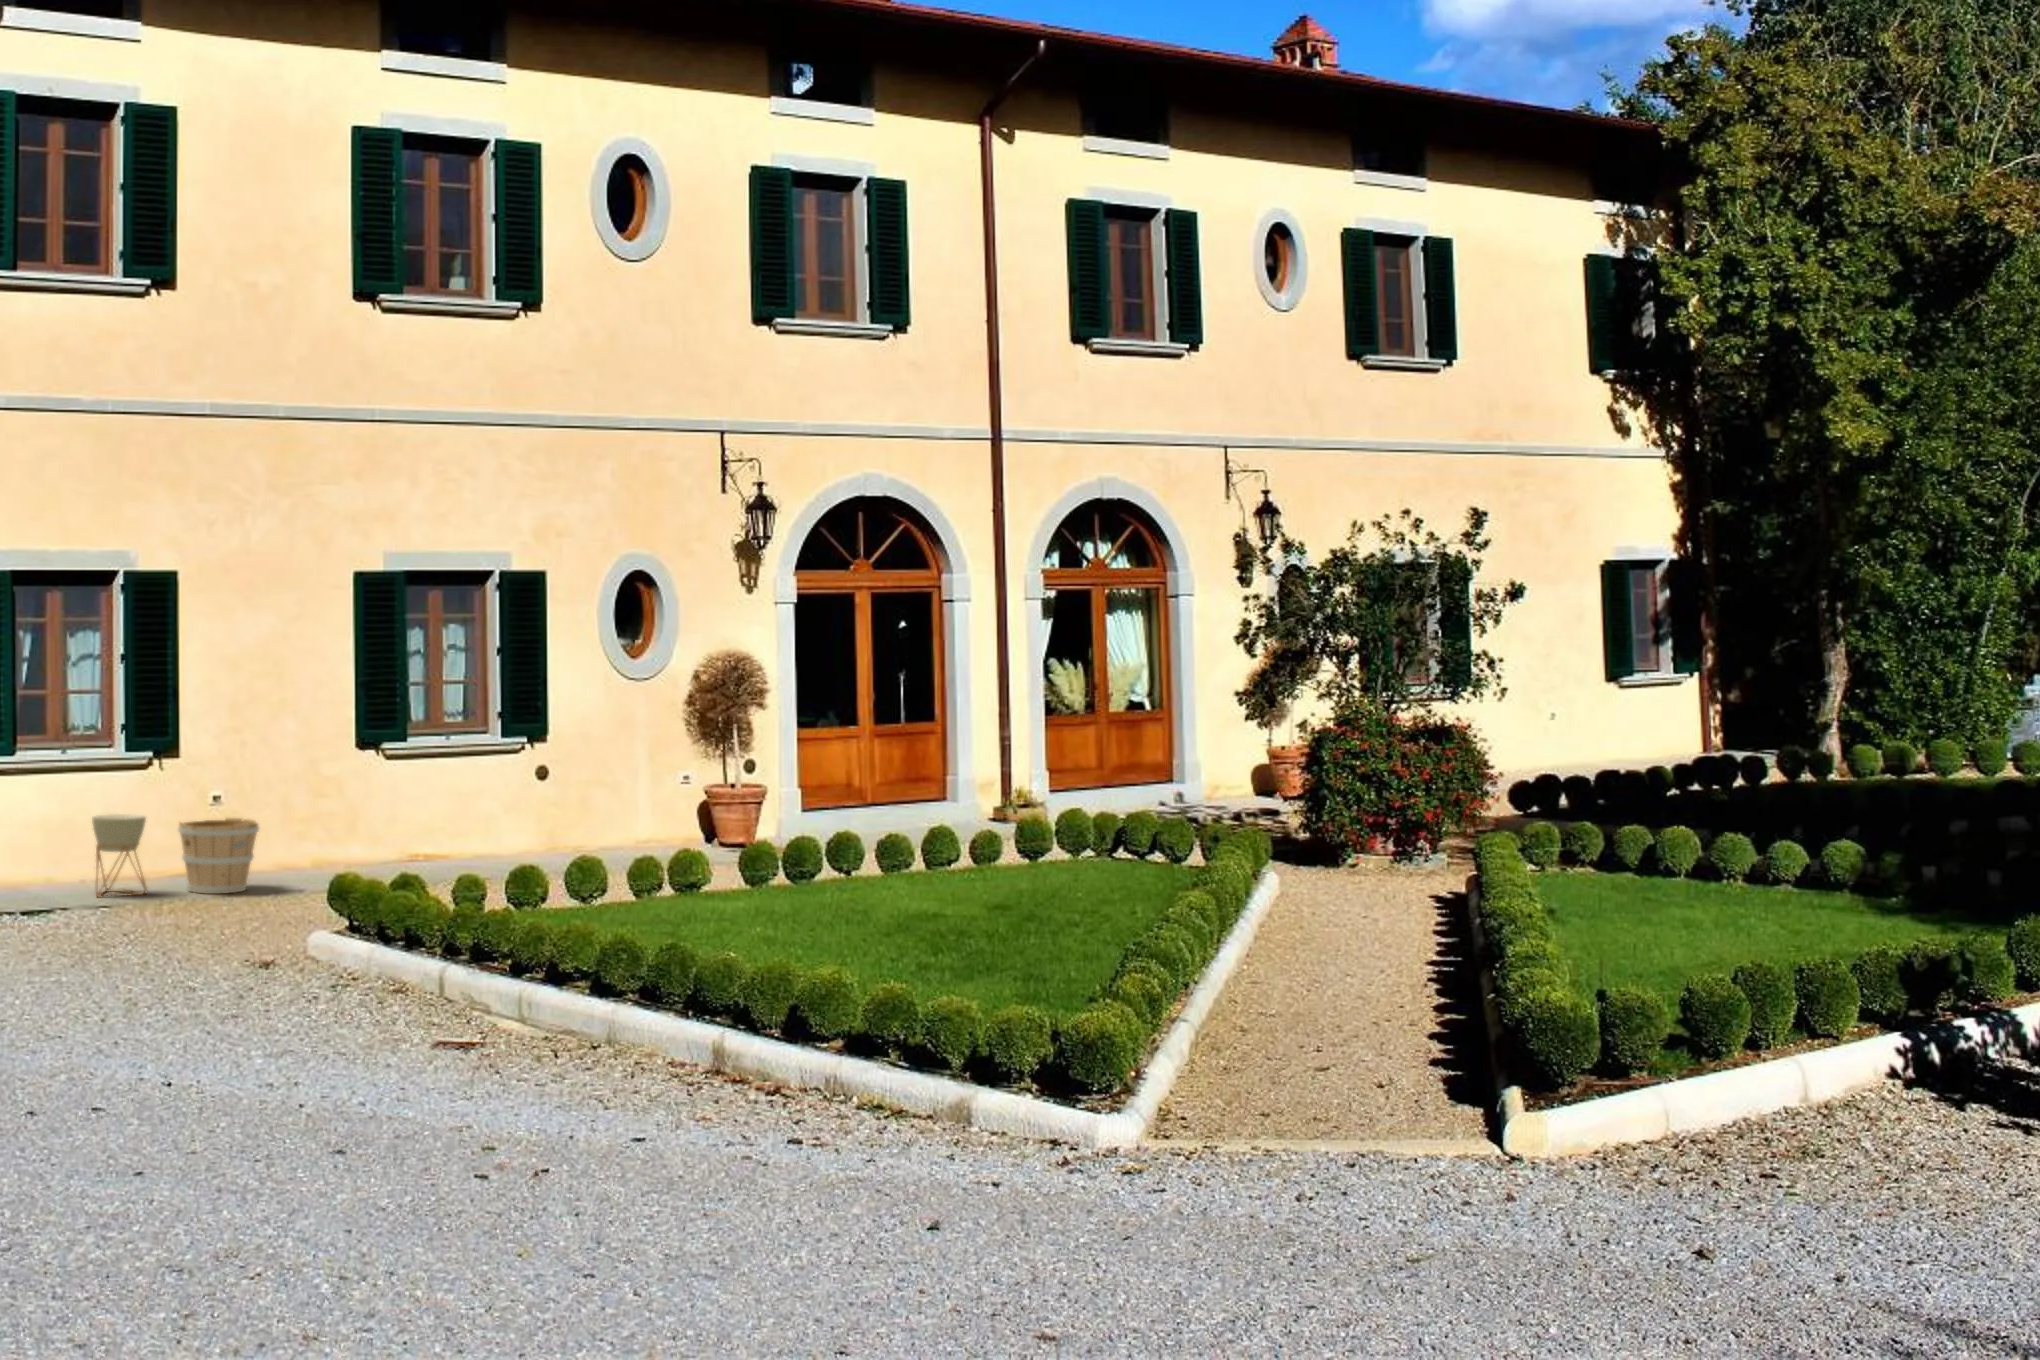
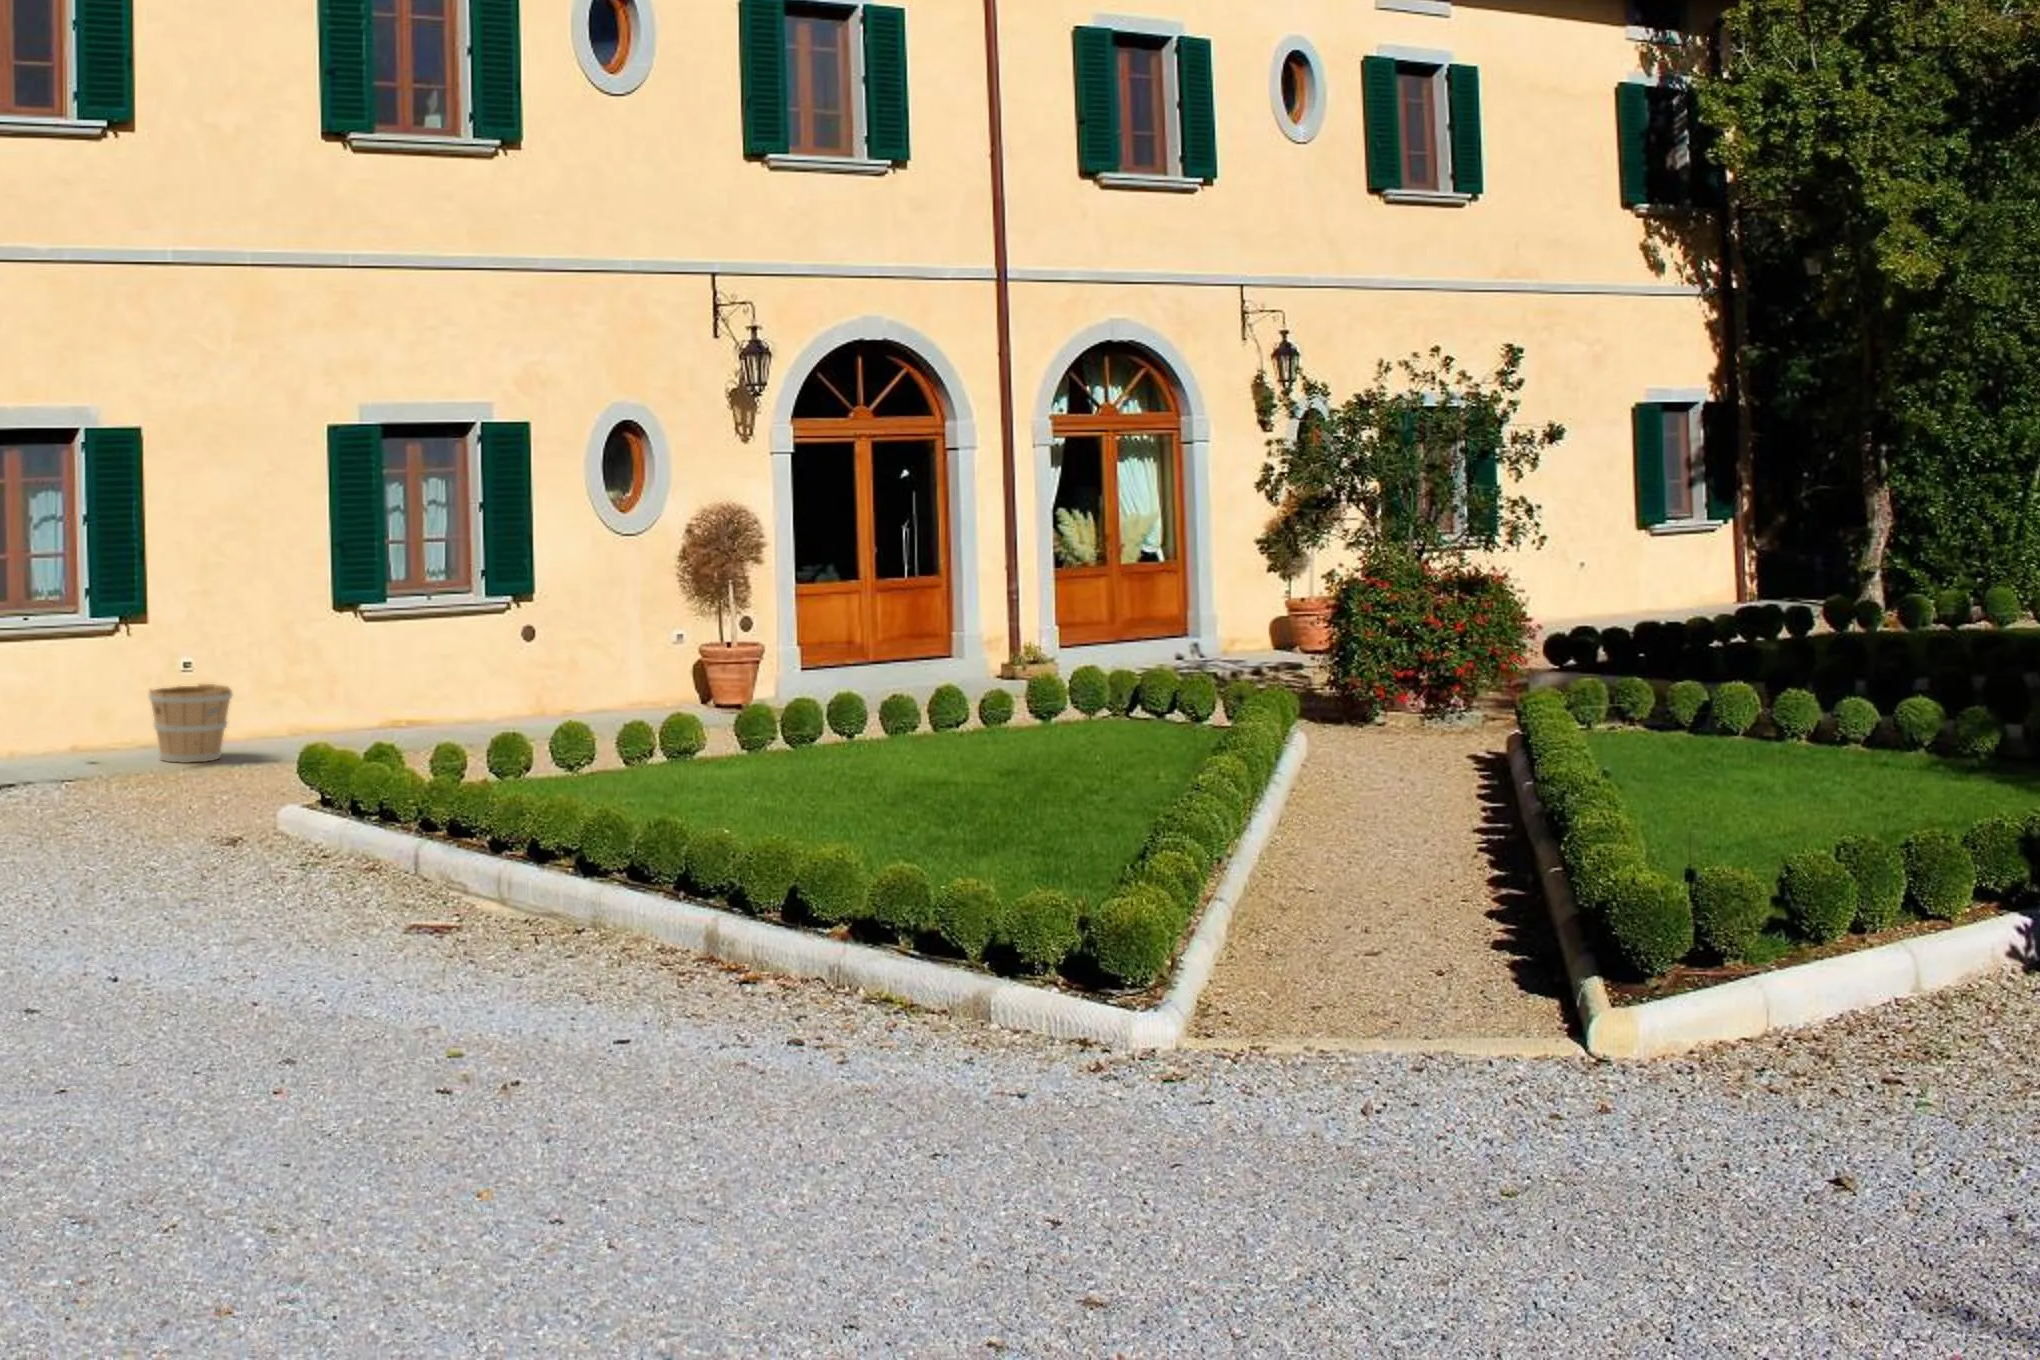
planter: present [92,814,147,897] -> none [58,681,118,767]

